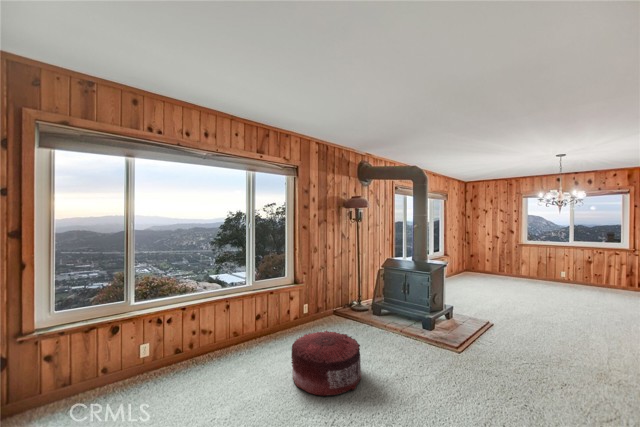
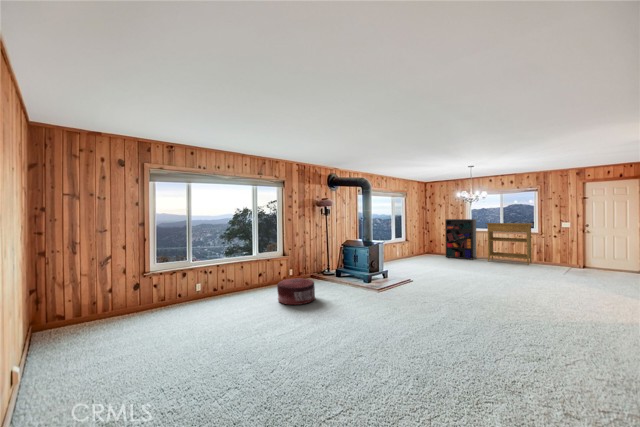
bookshelf: none [495,228,537,282] -> present [445,219,477,260]
console table: none [555,234,626,293] -> present [486,223,533,265]

